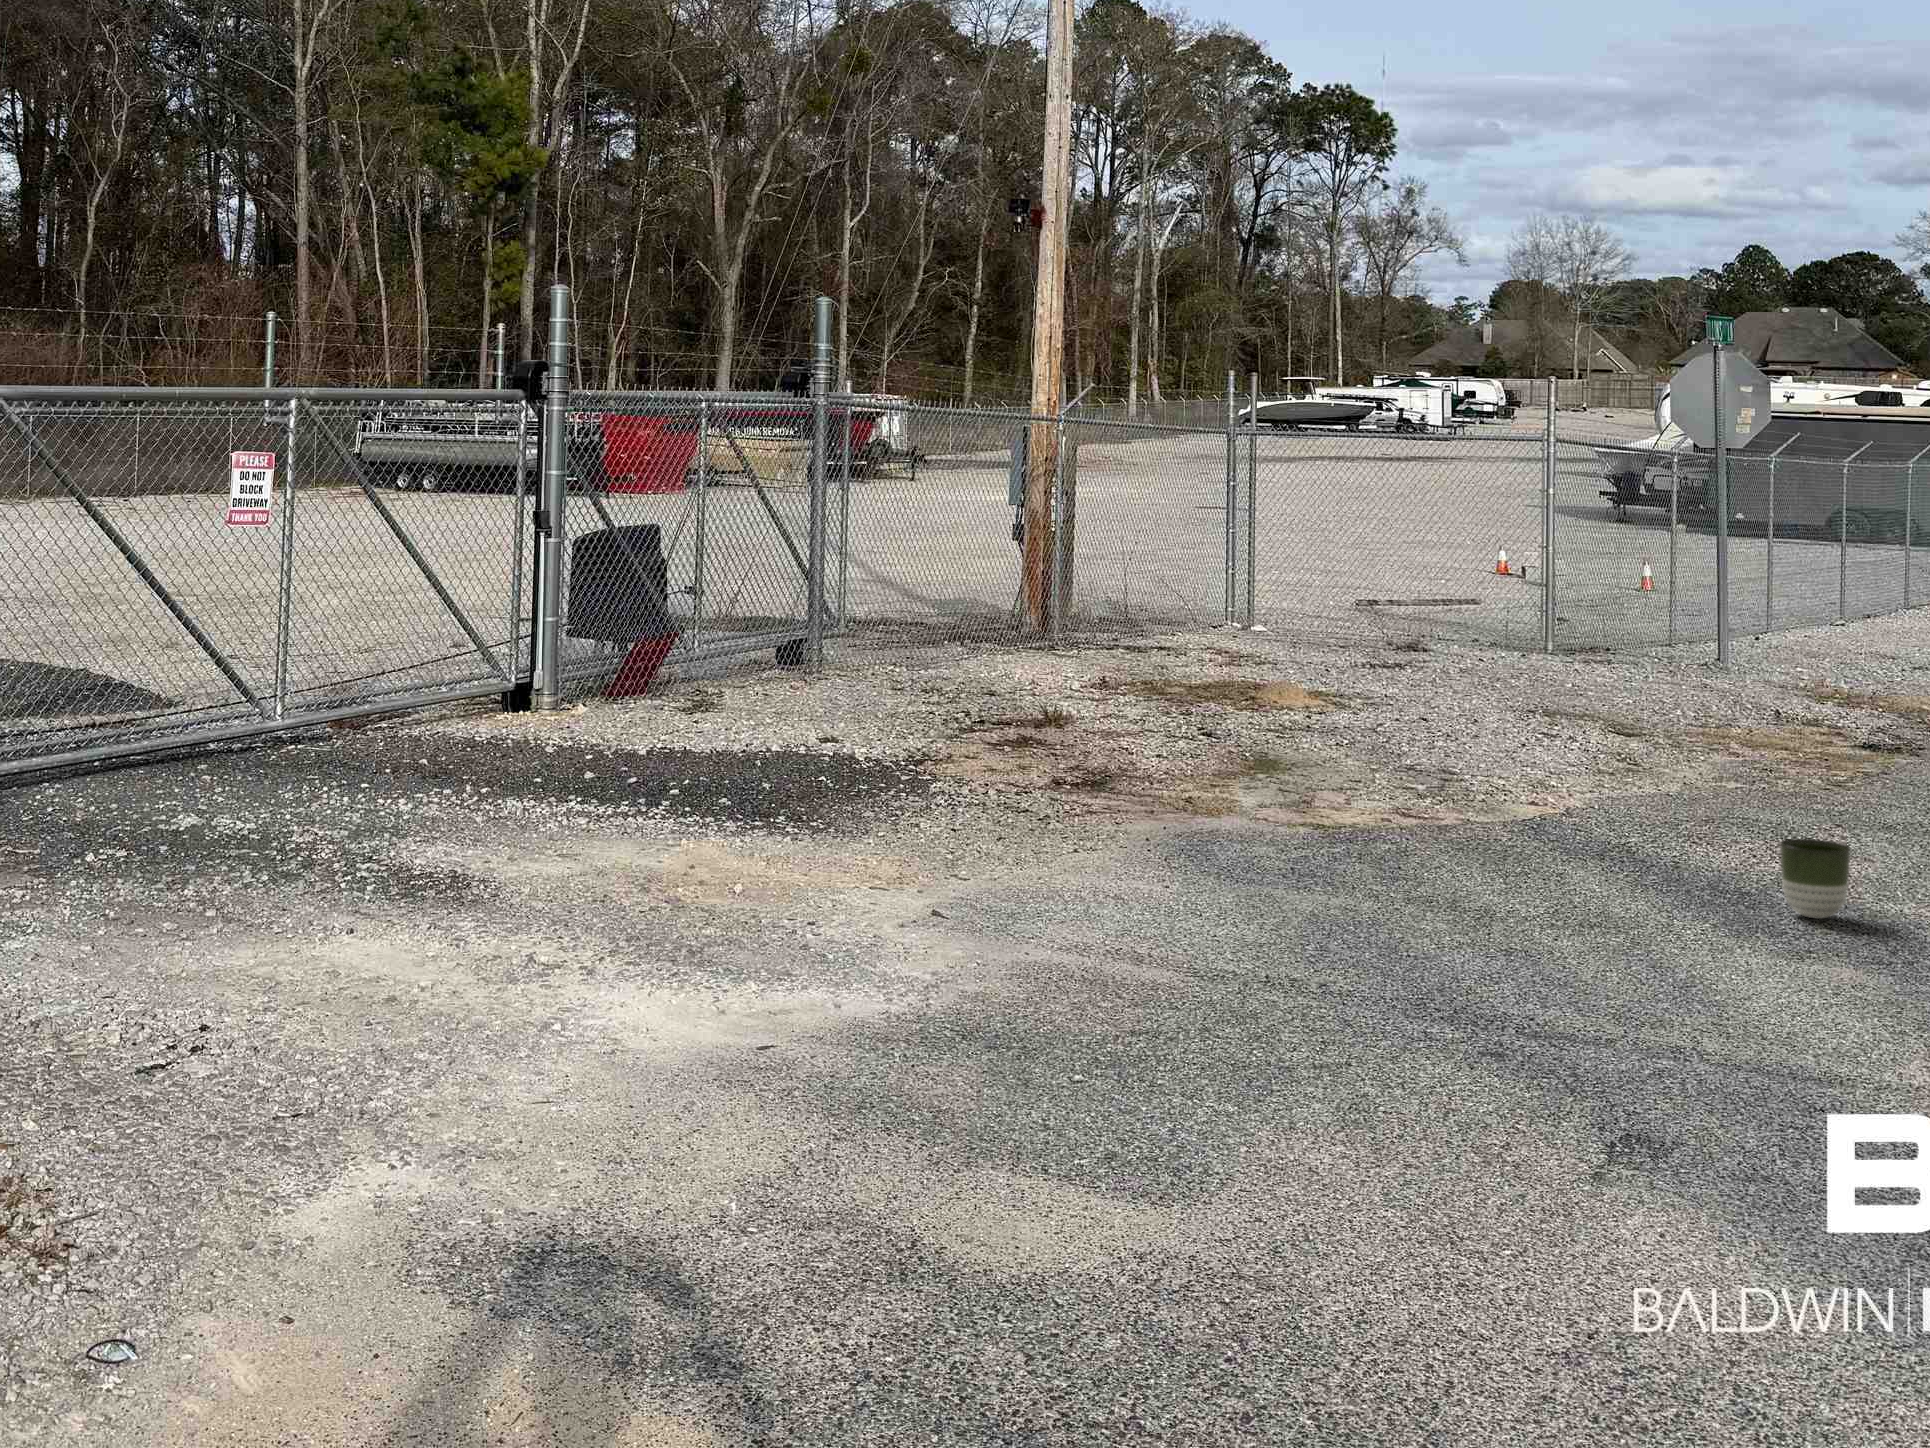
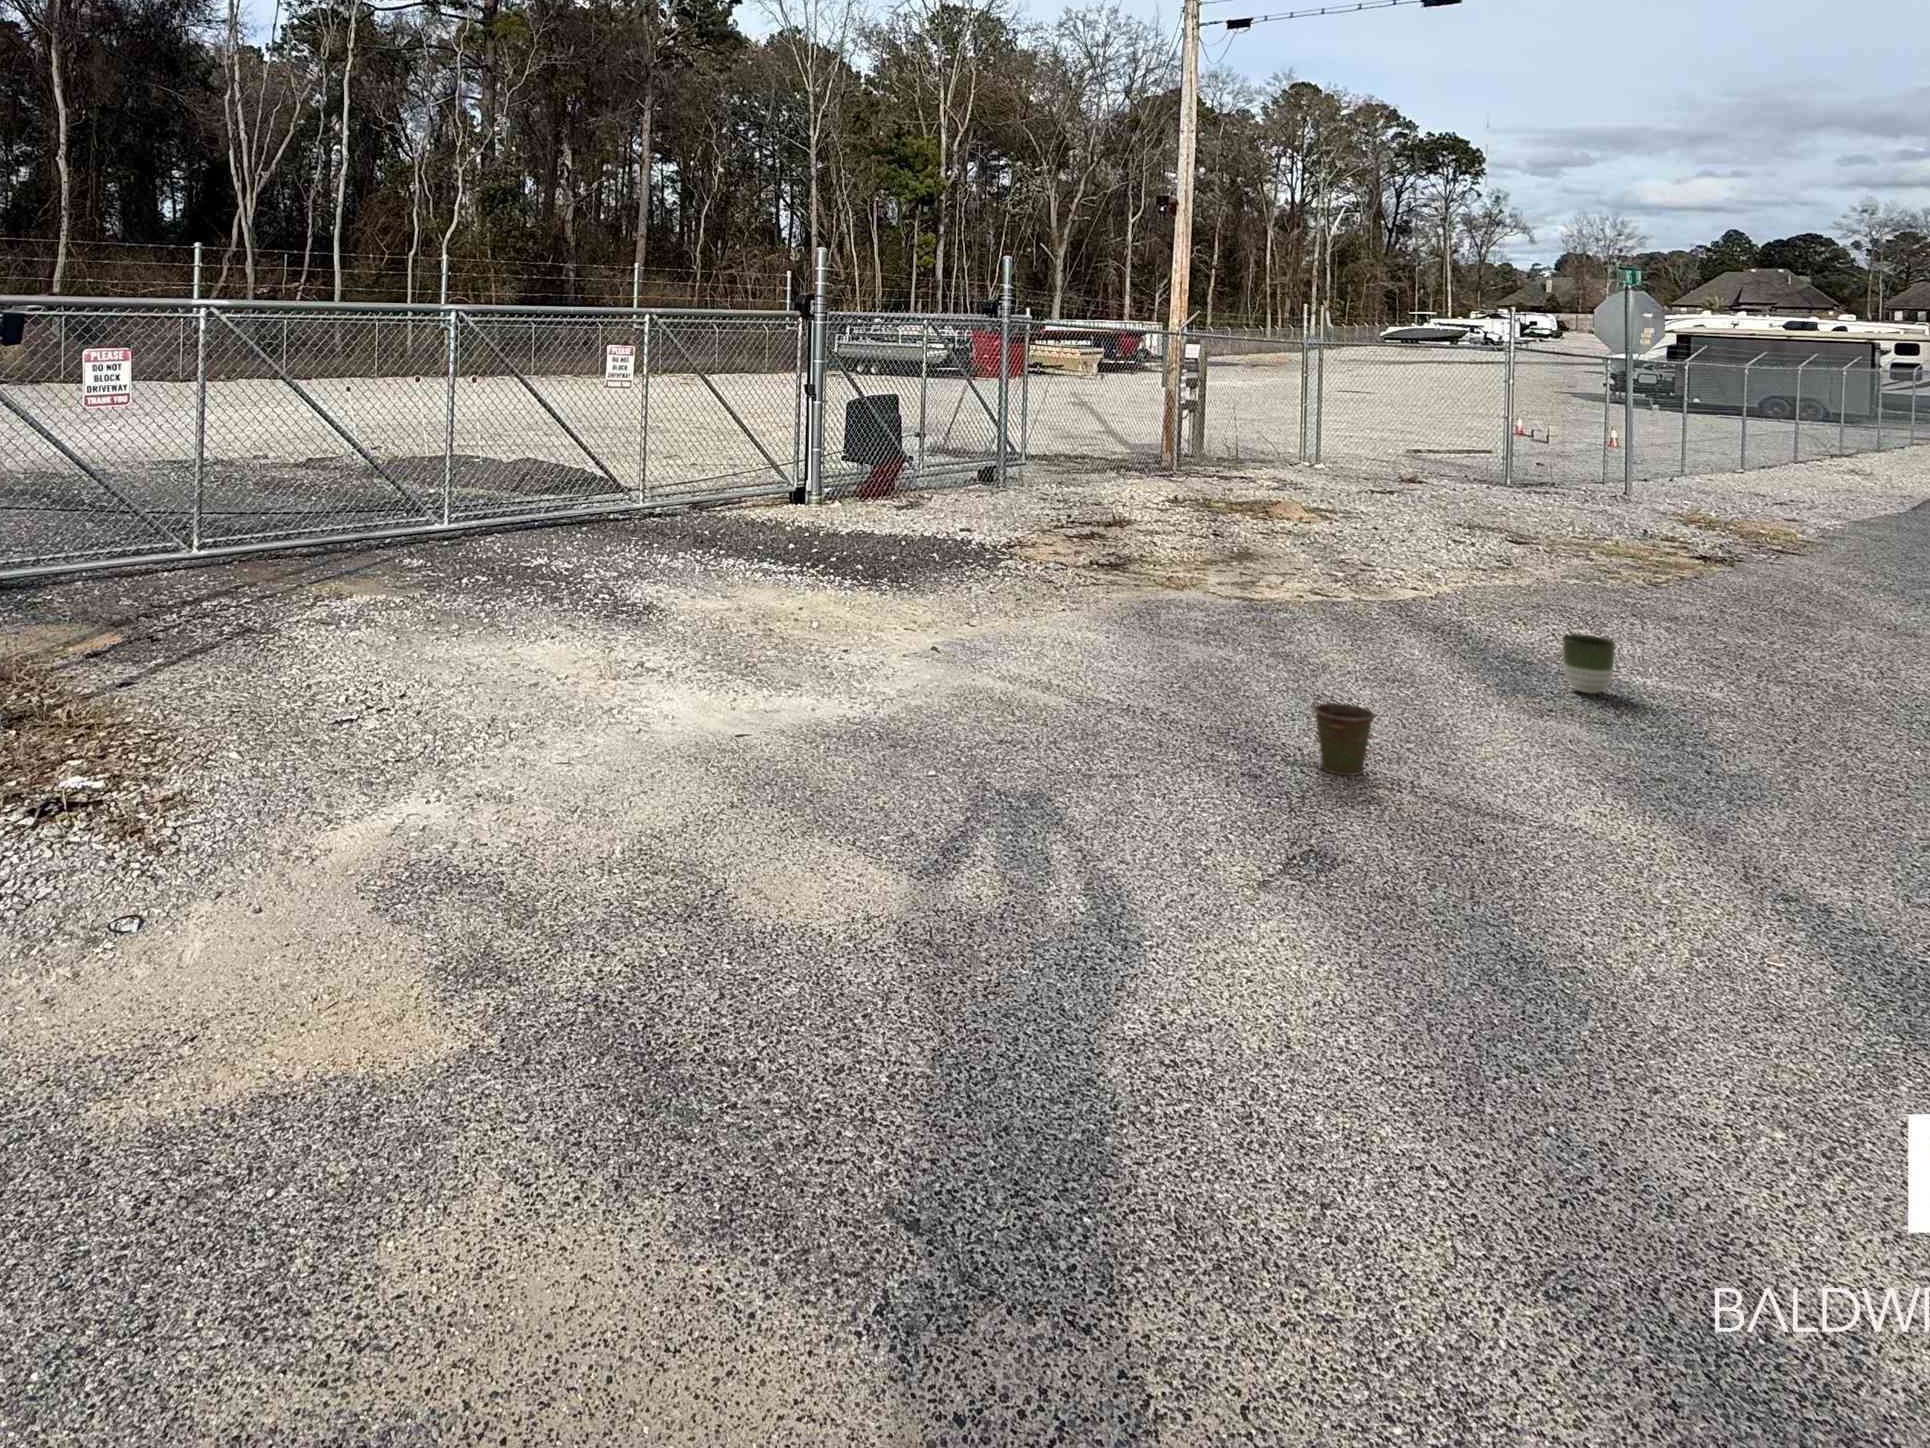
bucket: none [1537,945,1625,1041] -> present [1311,703,1376,775]

